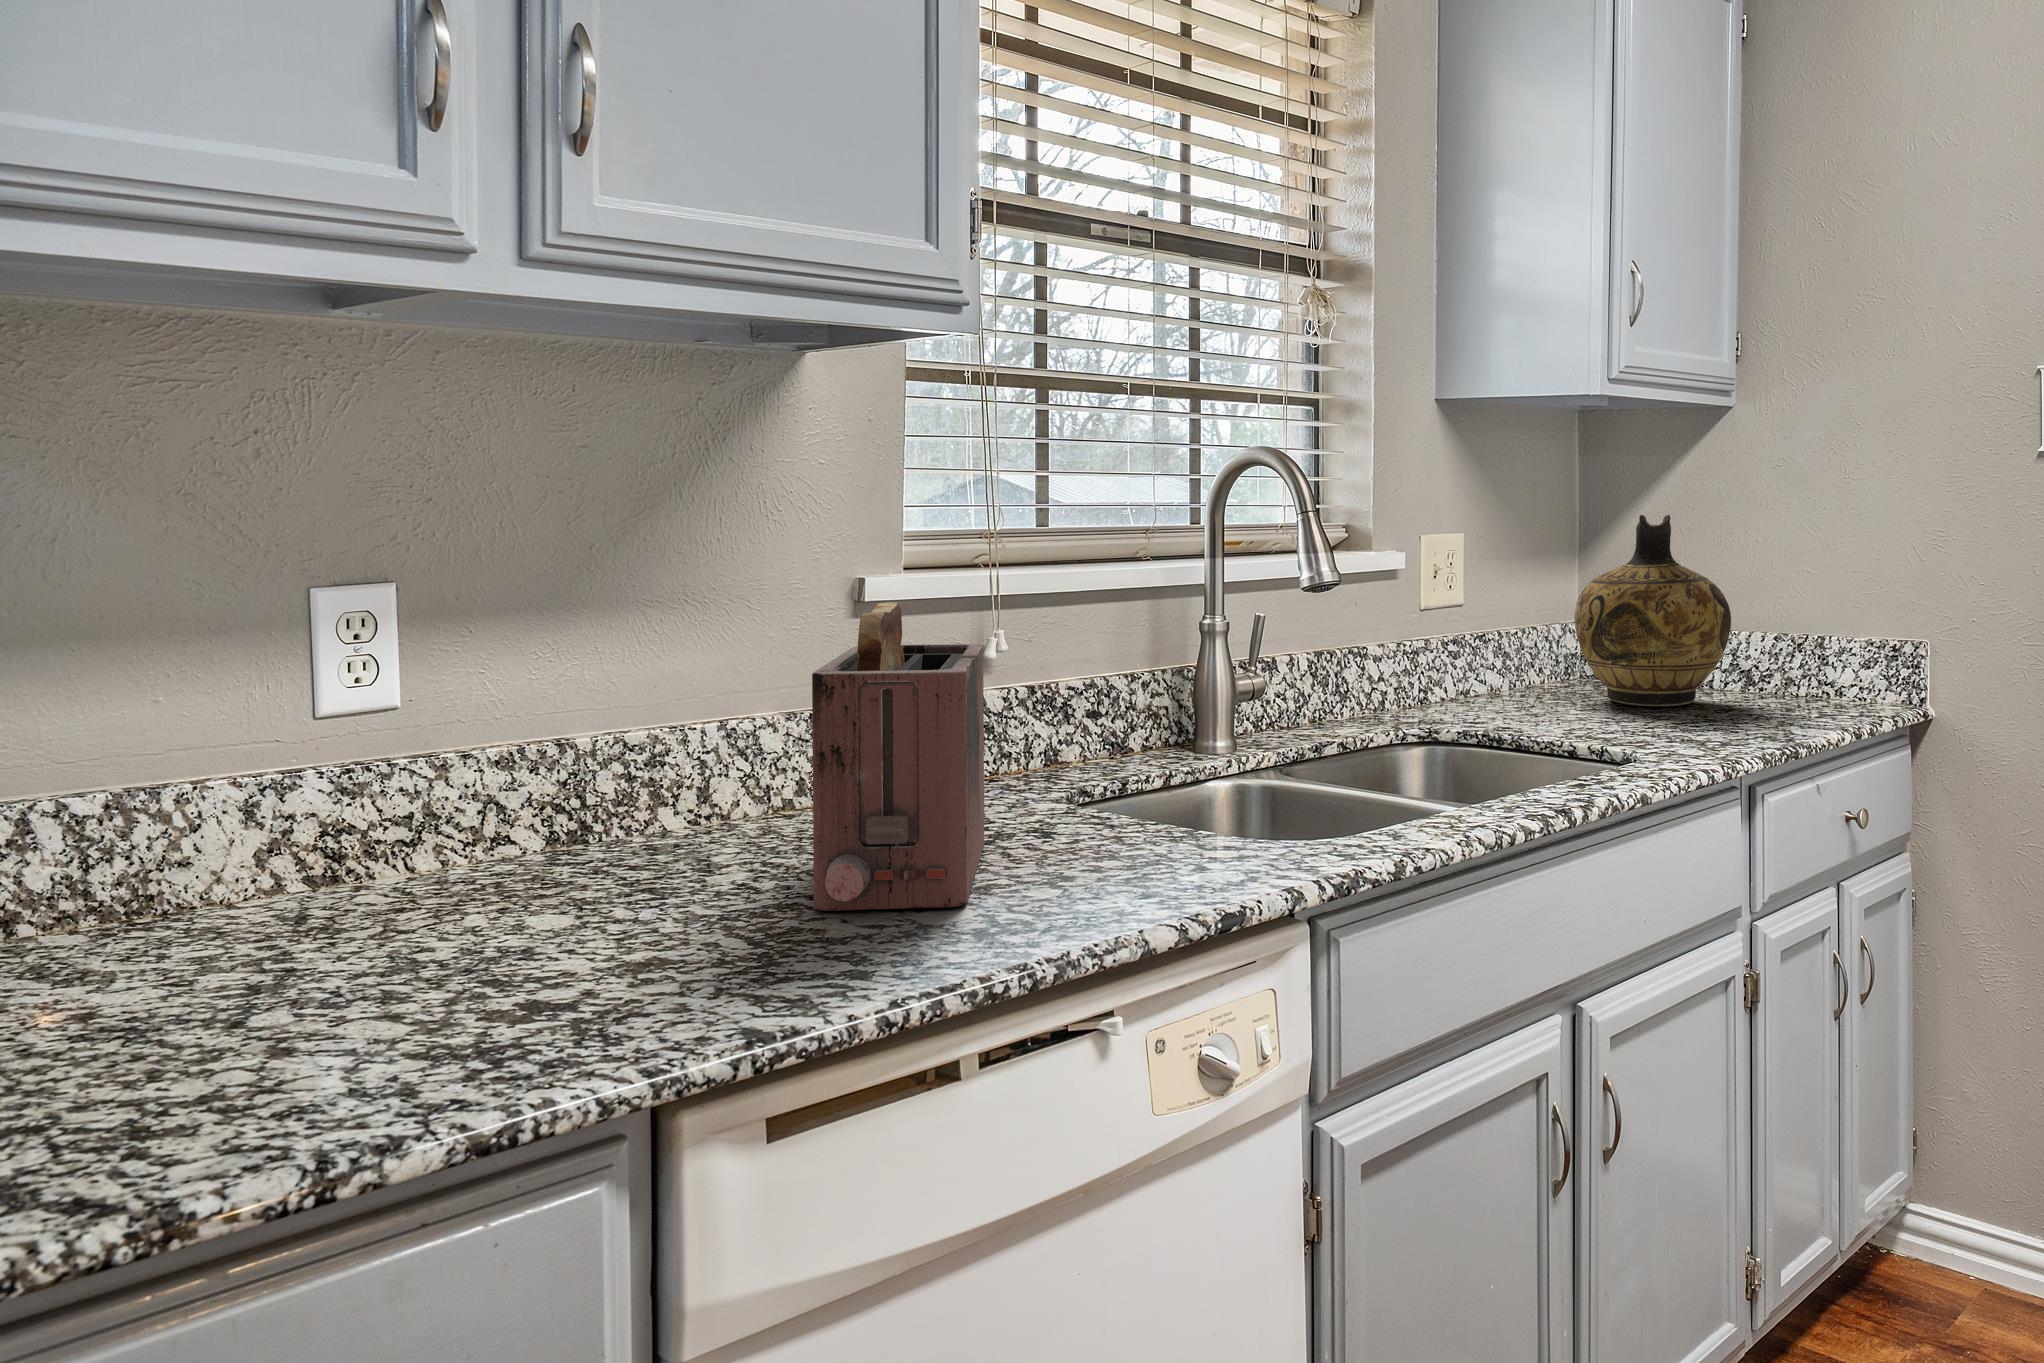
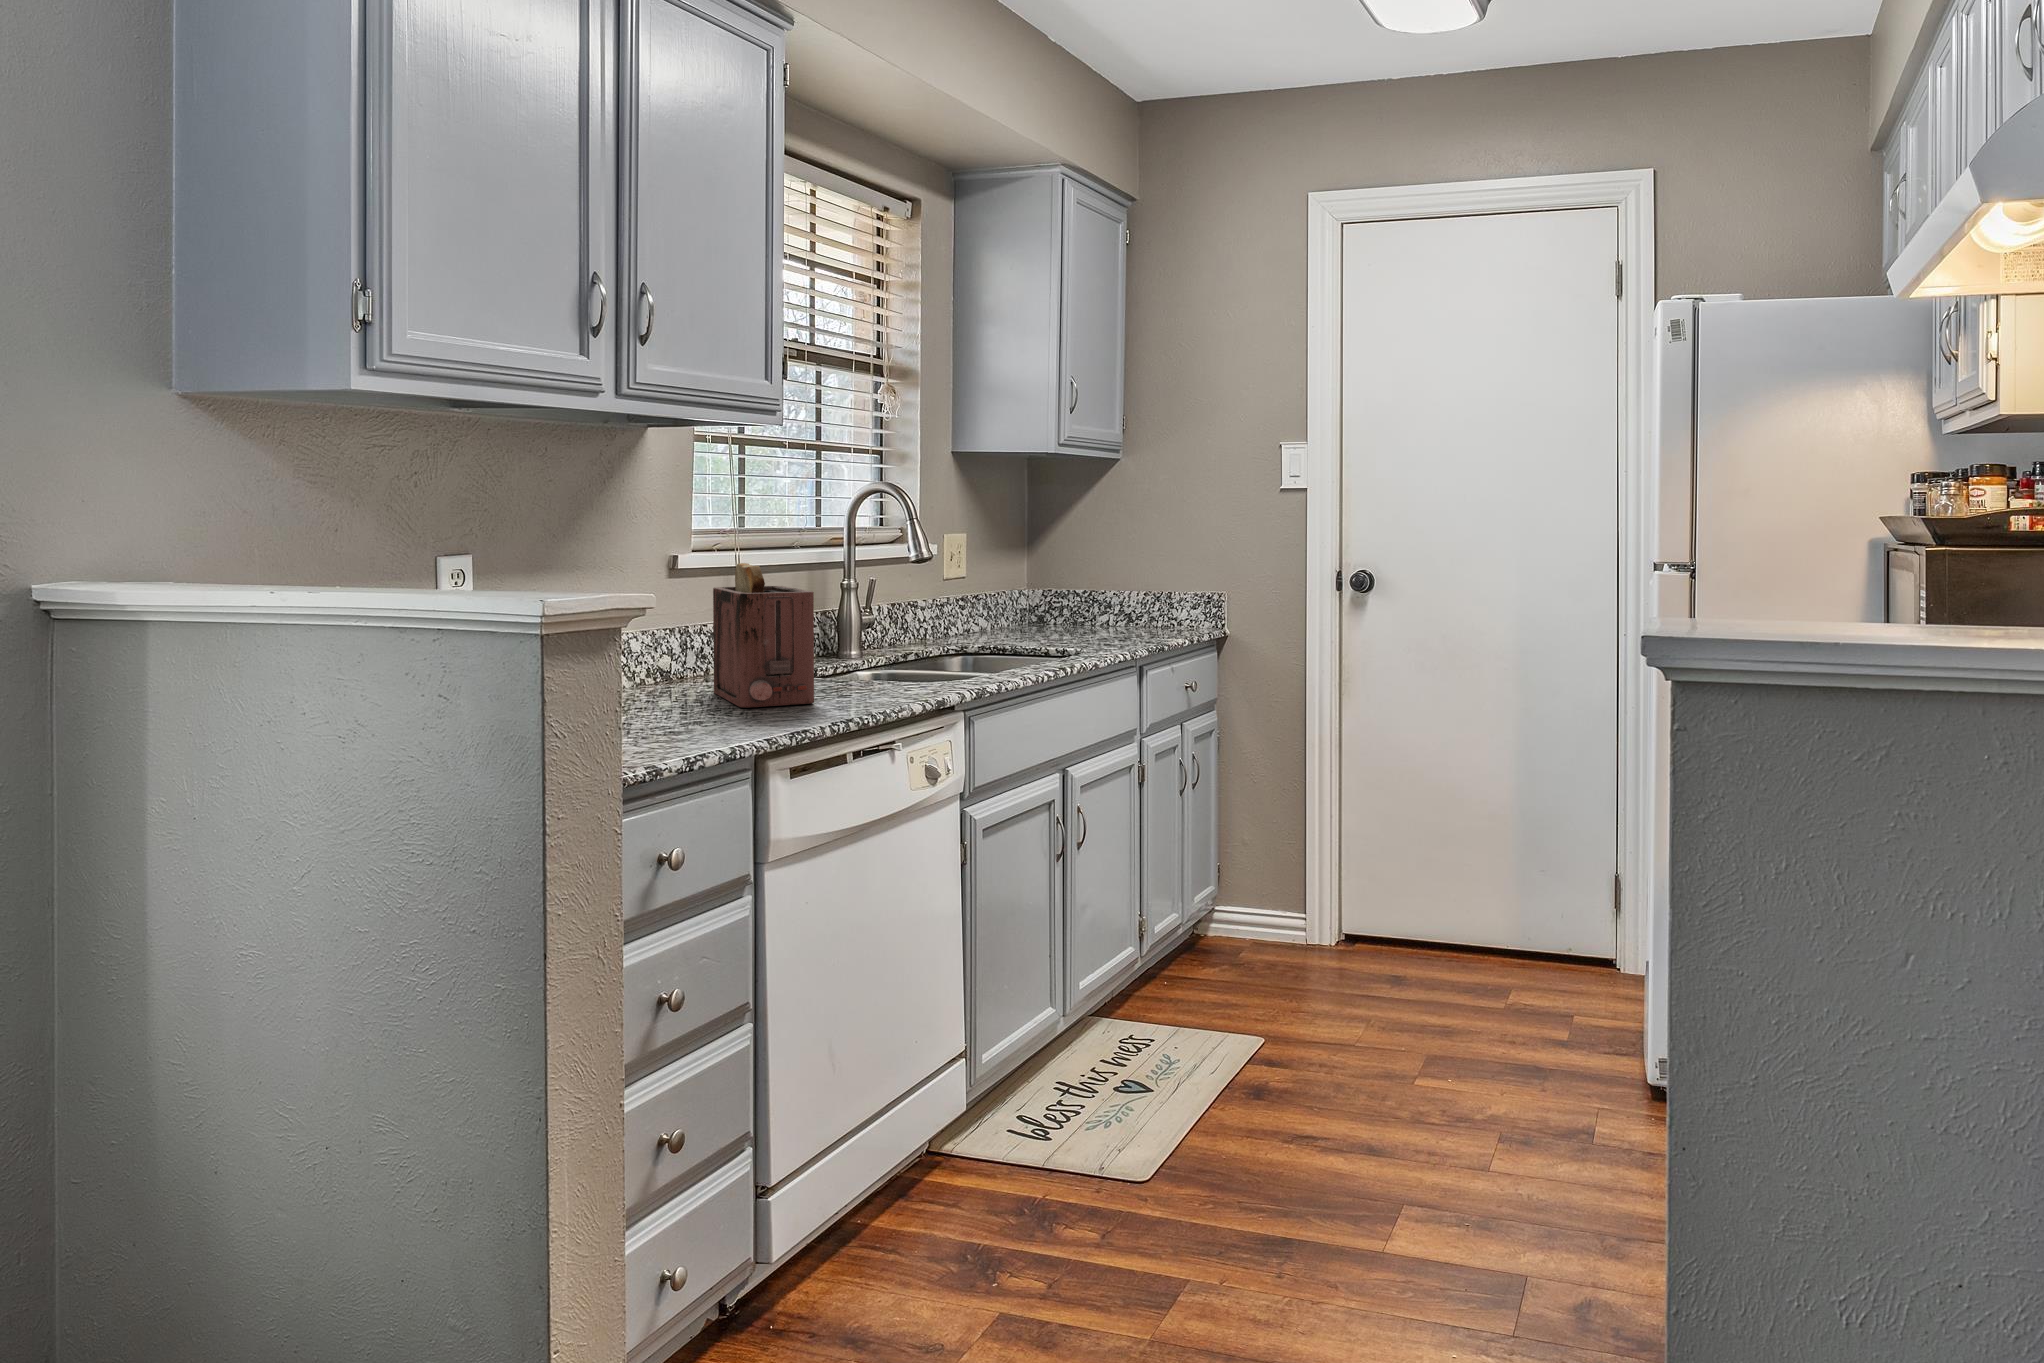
ceramic jug: present [1574,515,1731,706] -> none [1034,522,1122,633]

